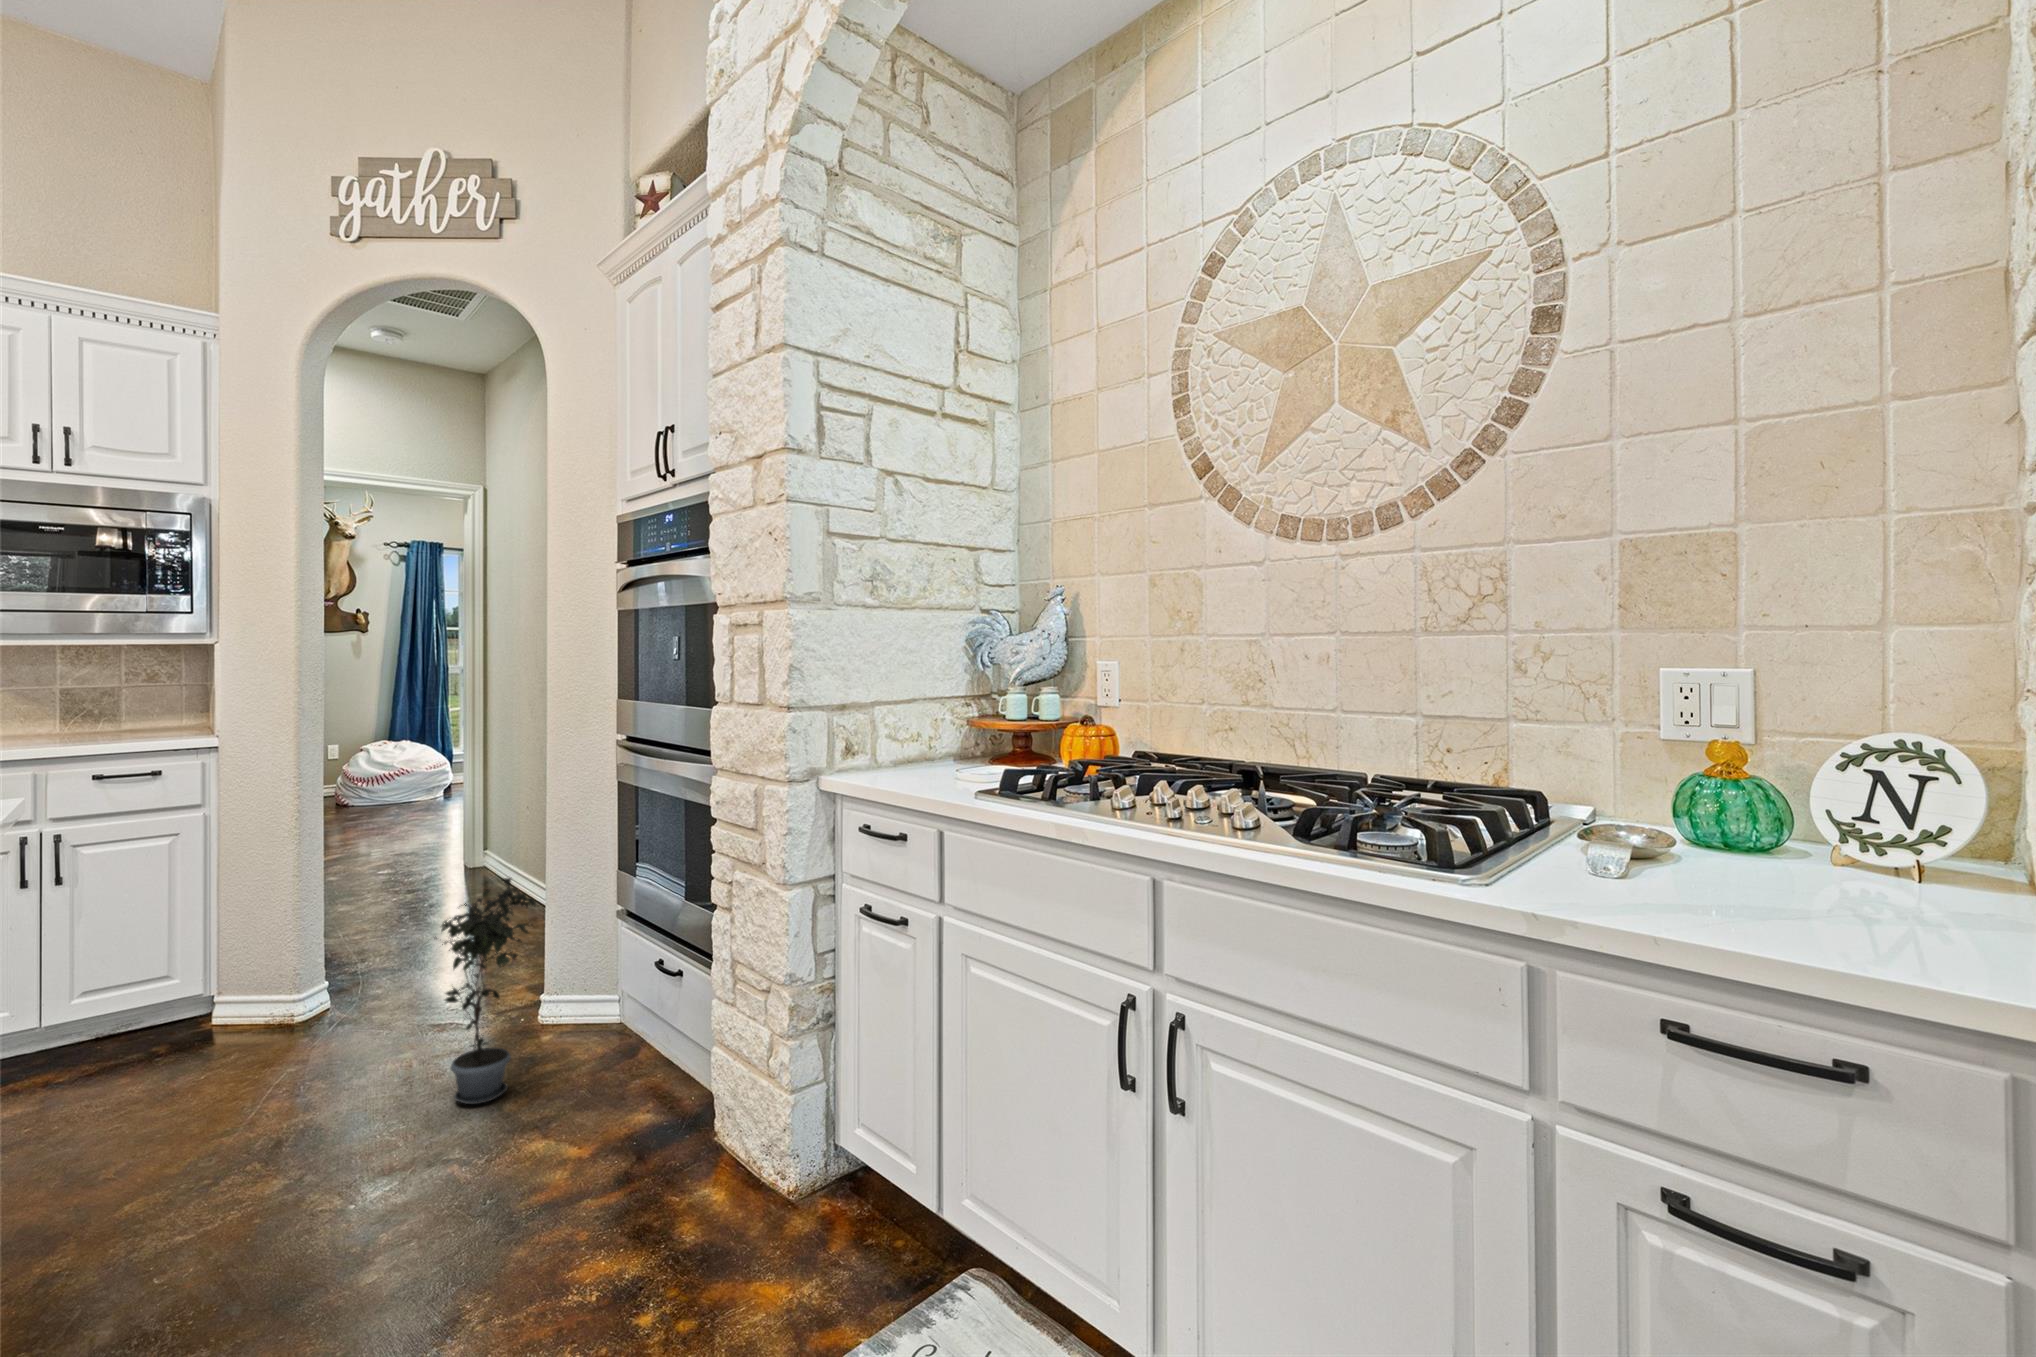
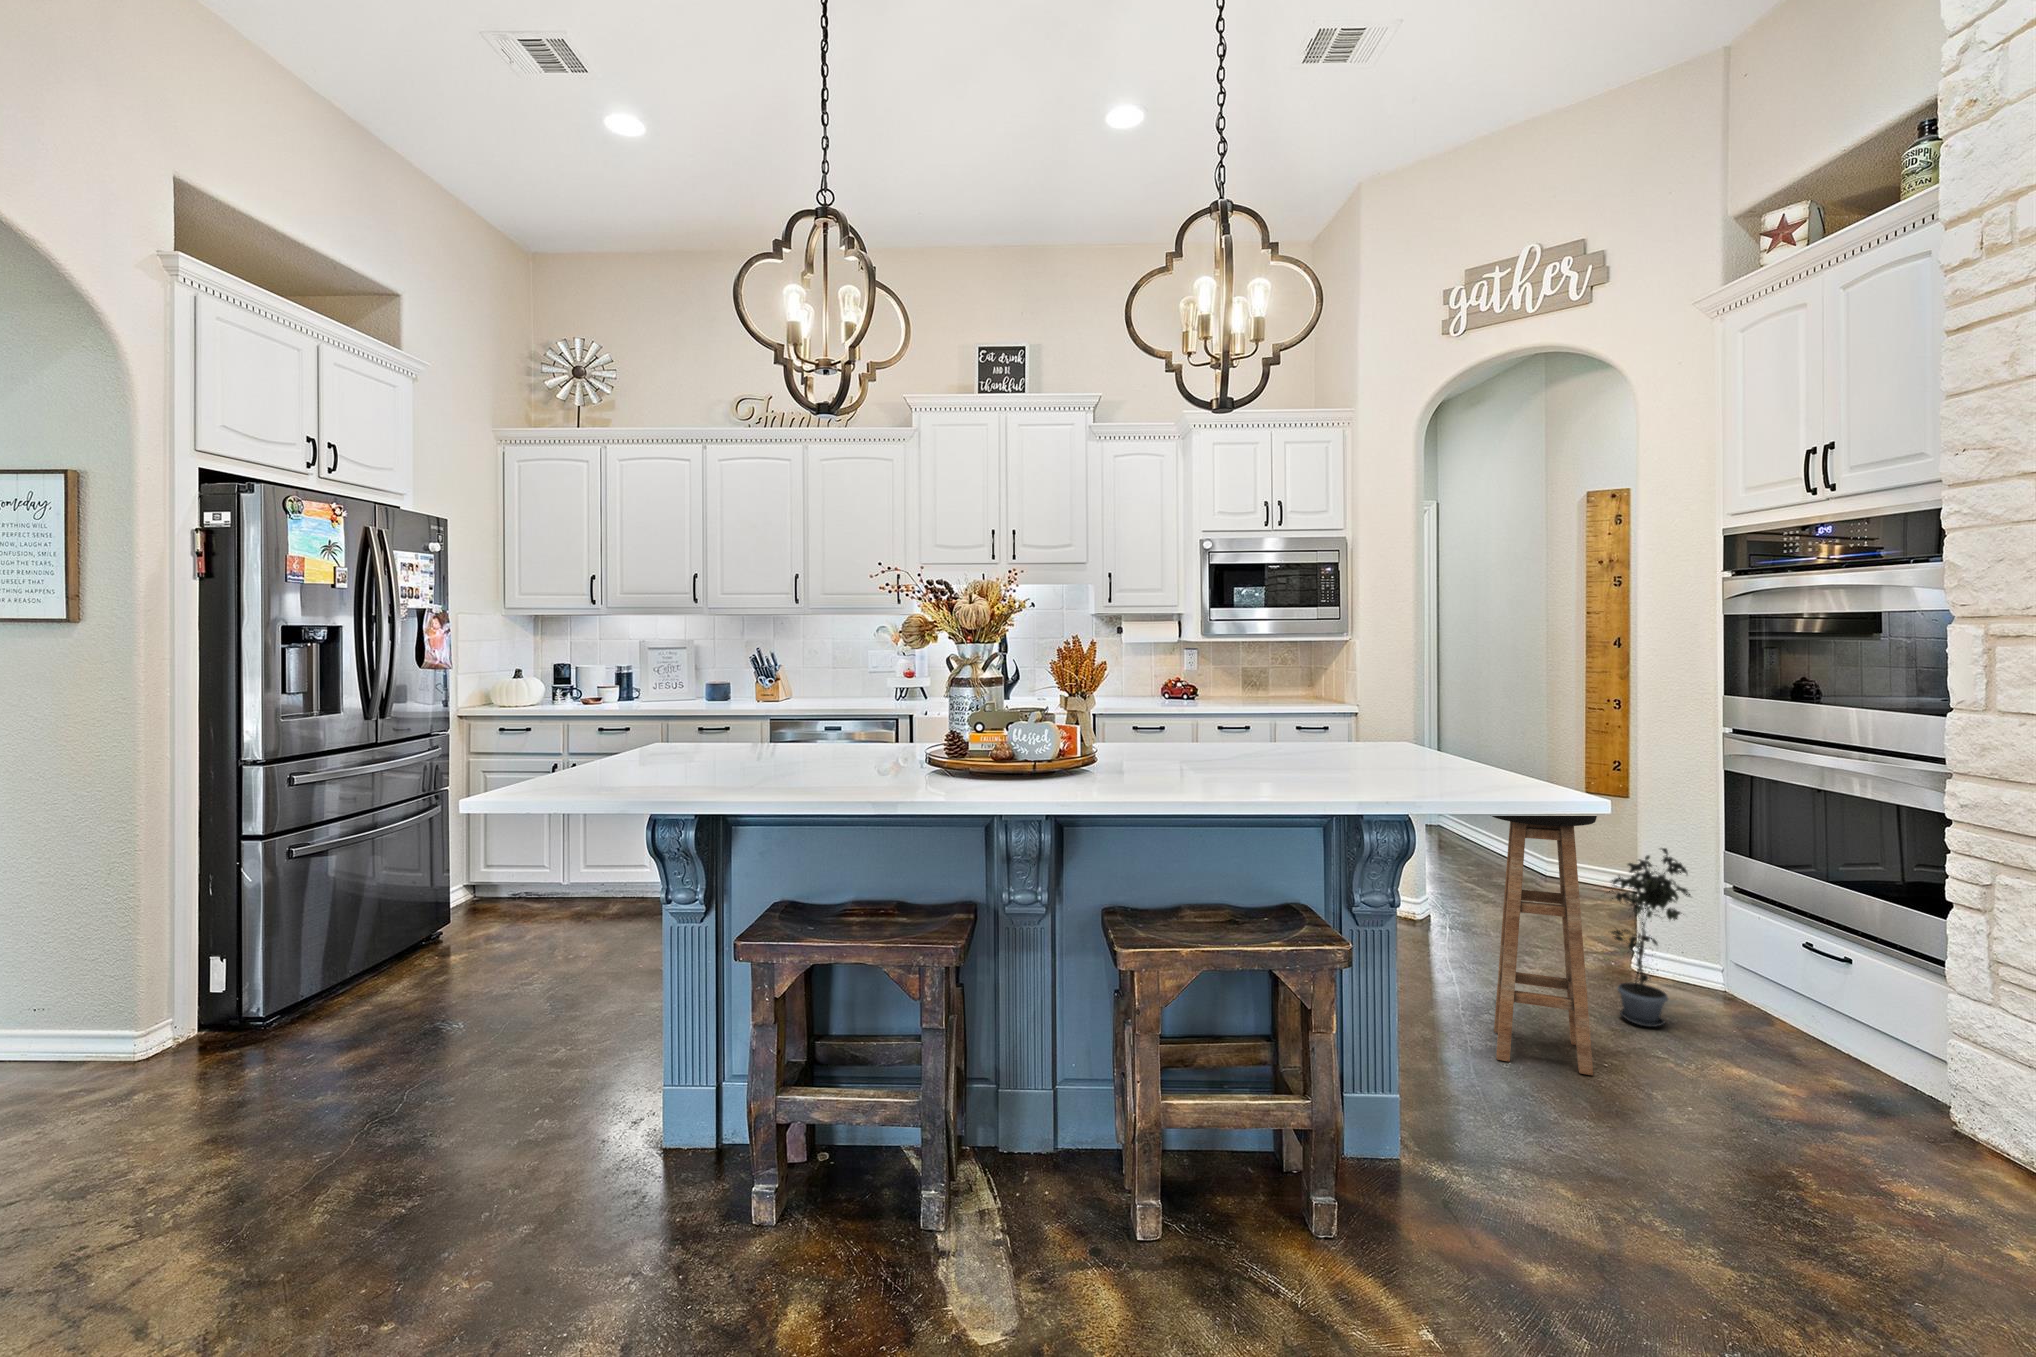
bar stool: none [163,833,359,1245] -> present [1492,816,1597,1075]

